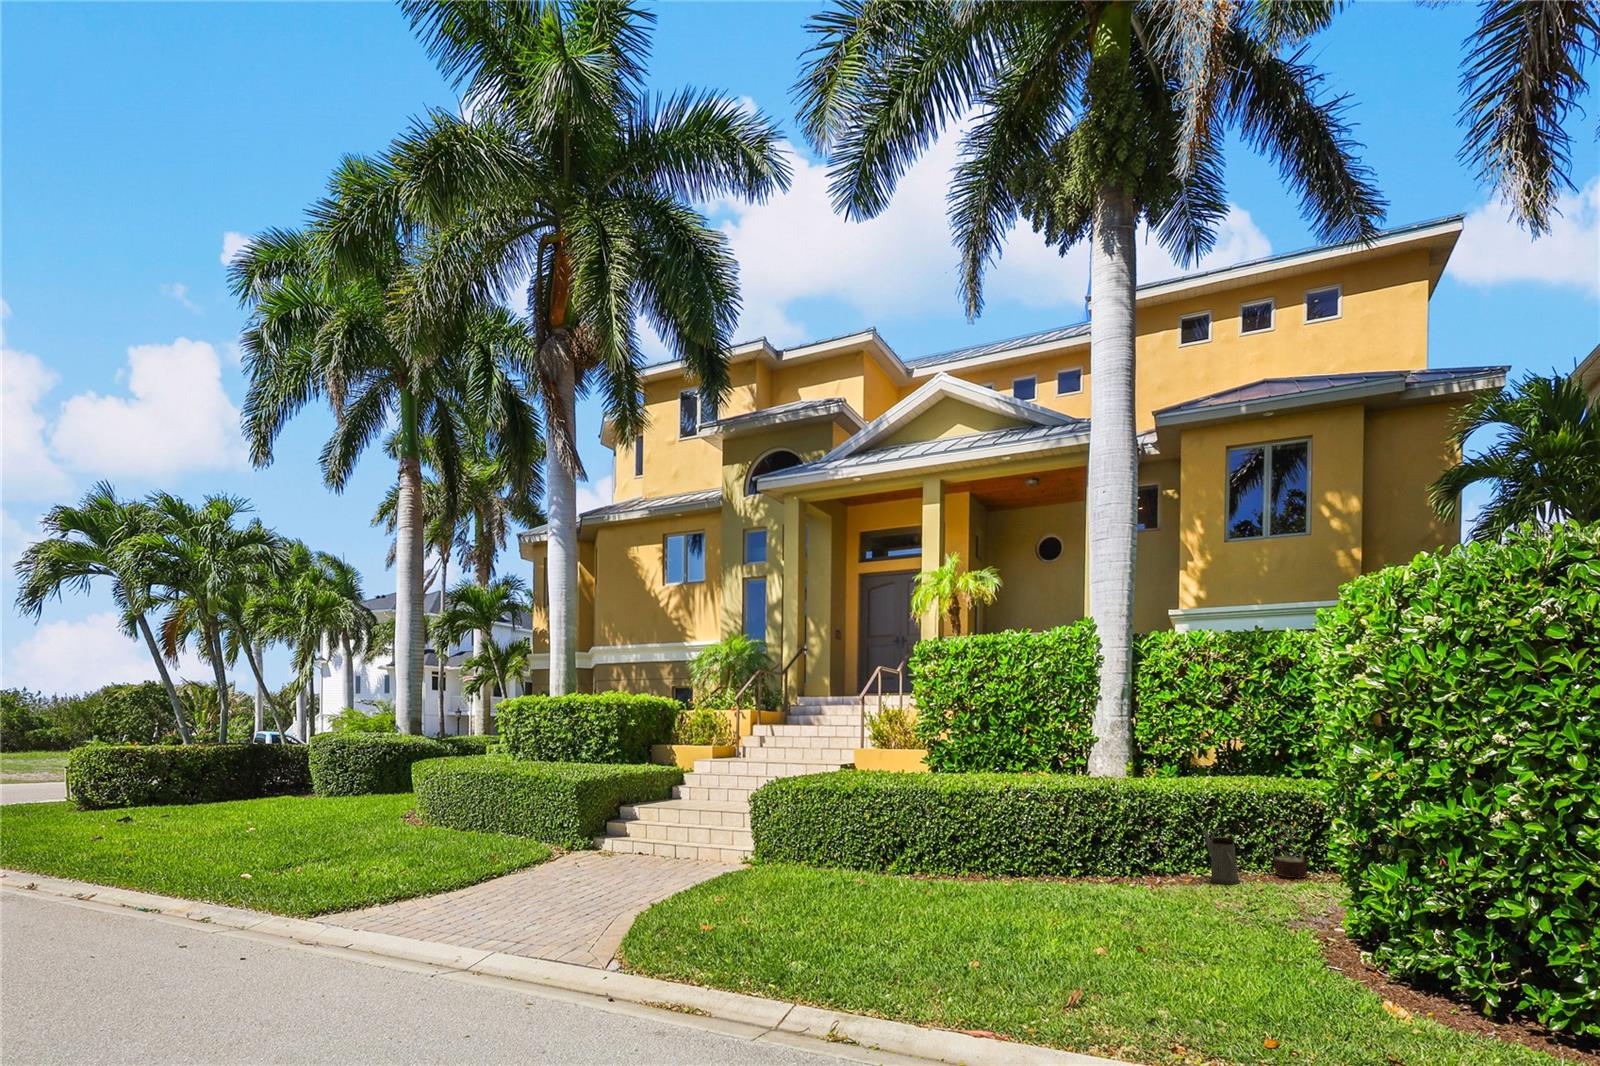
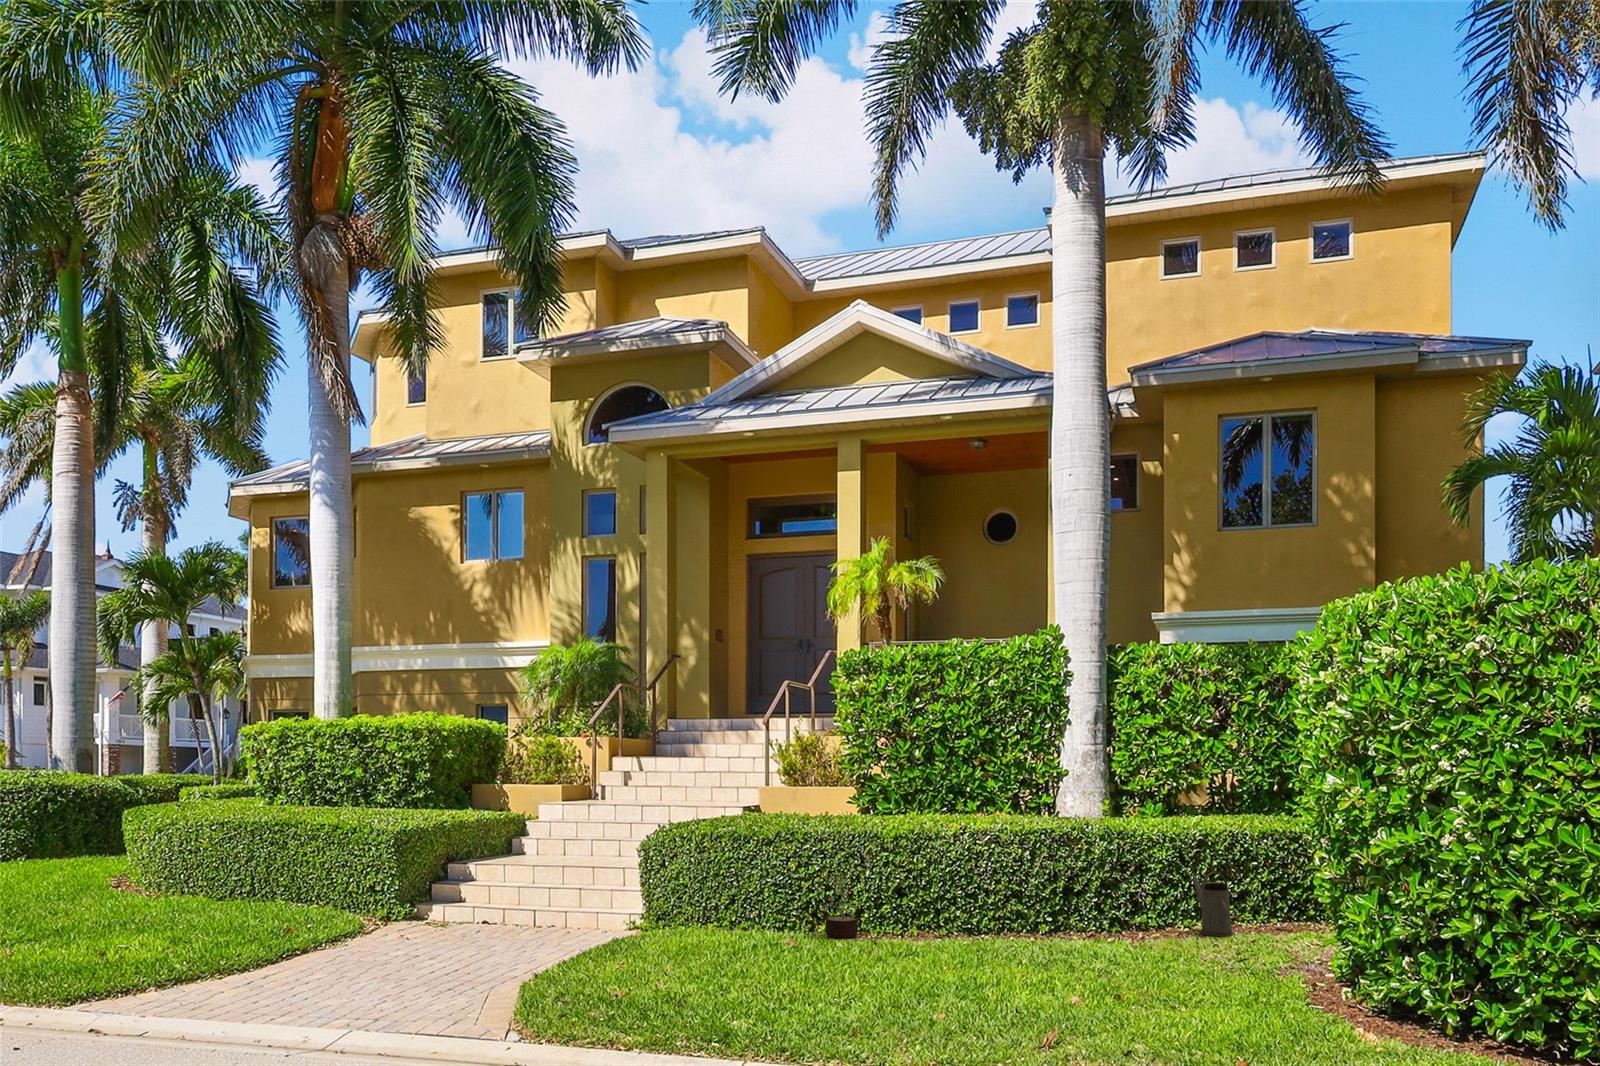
decorative plant: present [1267,821,1307,878] -> present [823,874,859,939]

